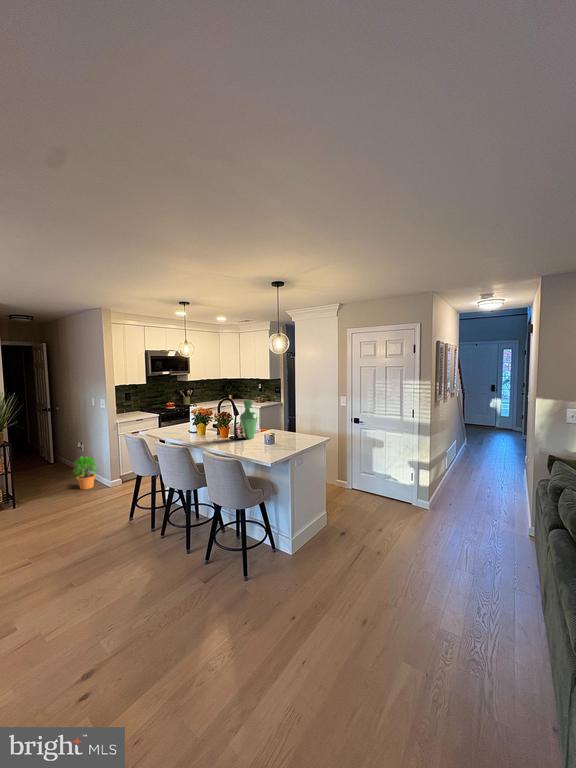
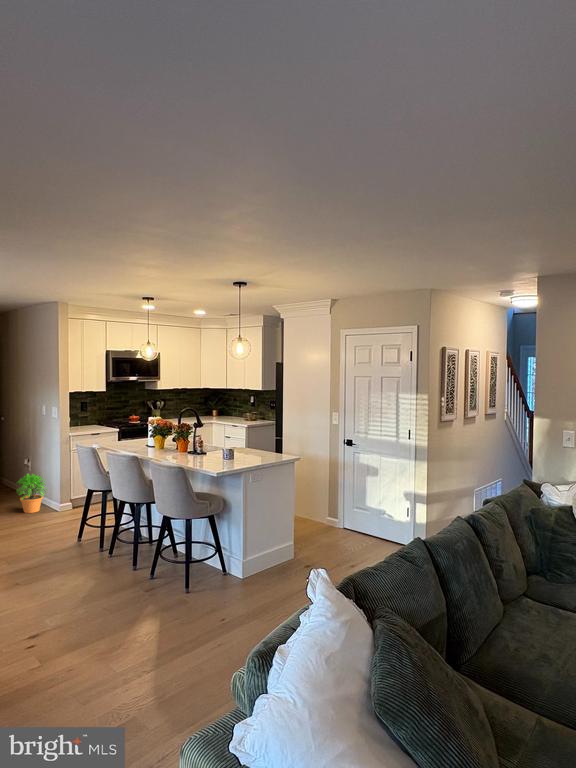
vase: present [240,400,257,439] -> none [225,420,244,463]

